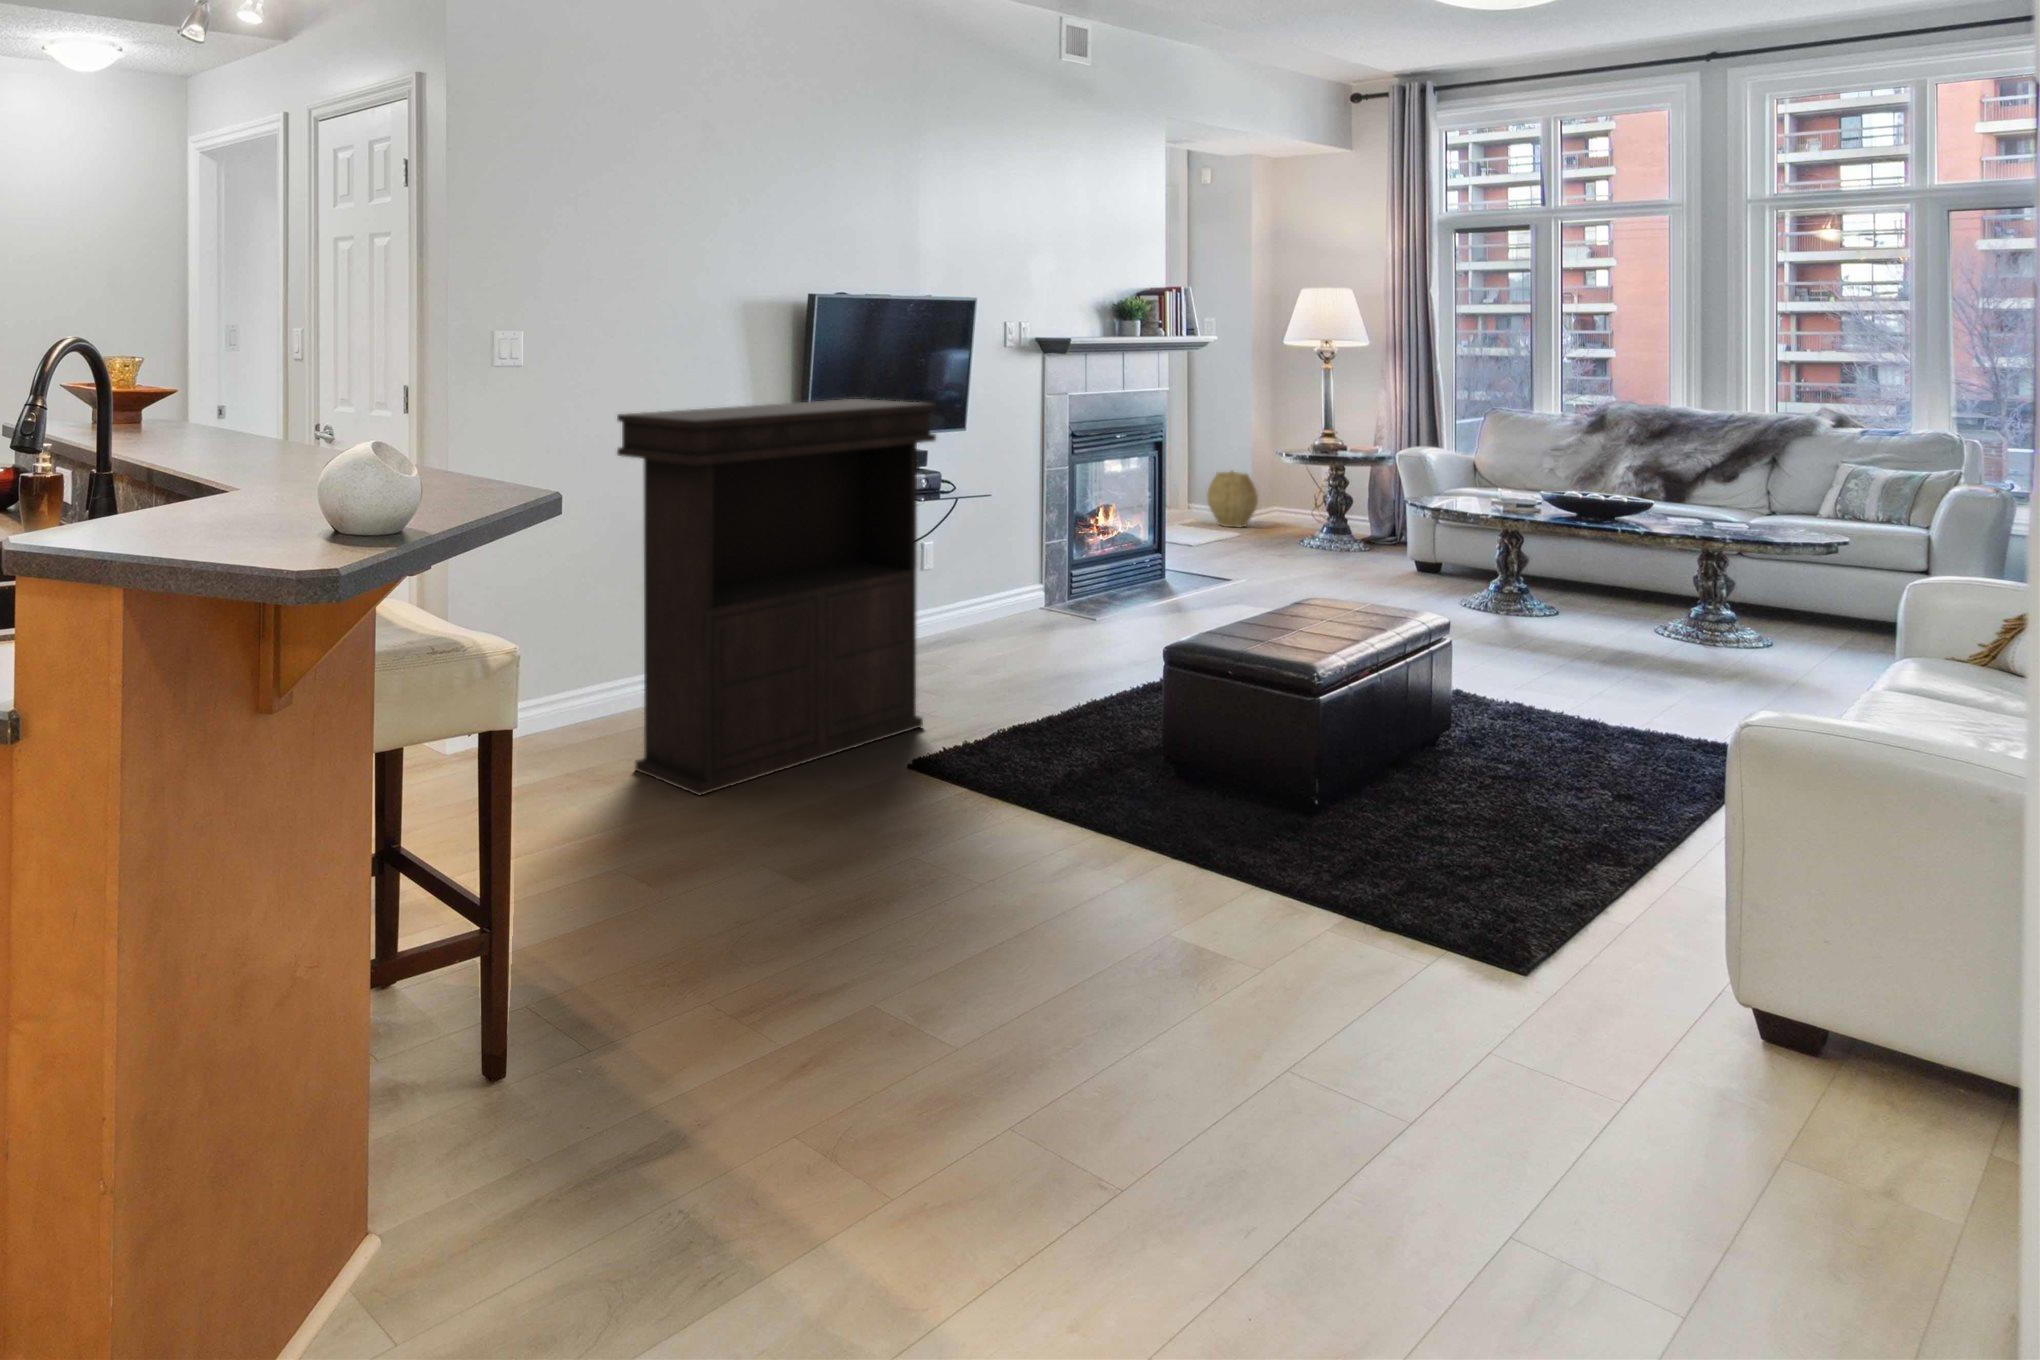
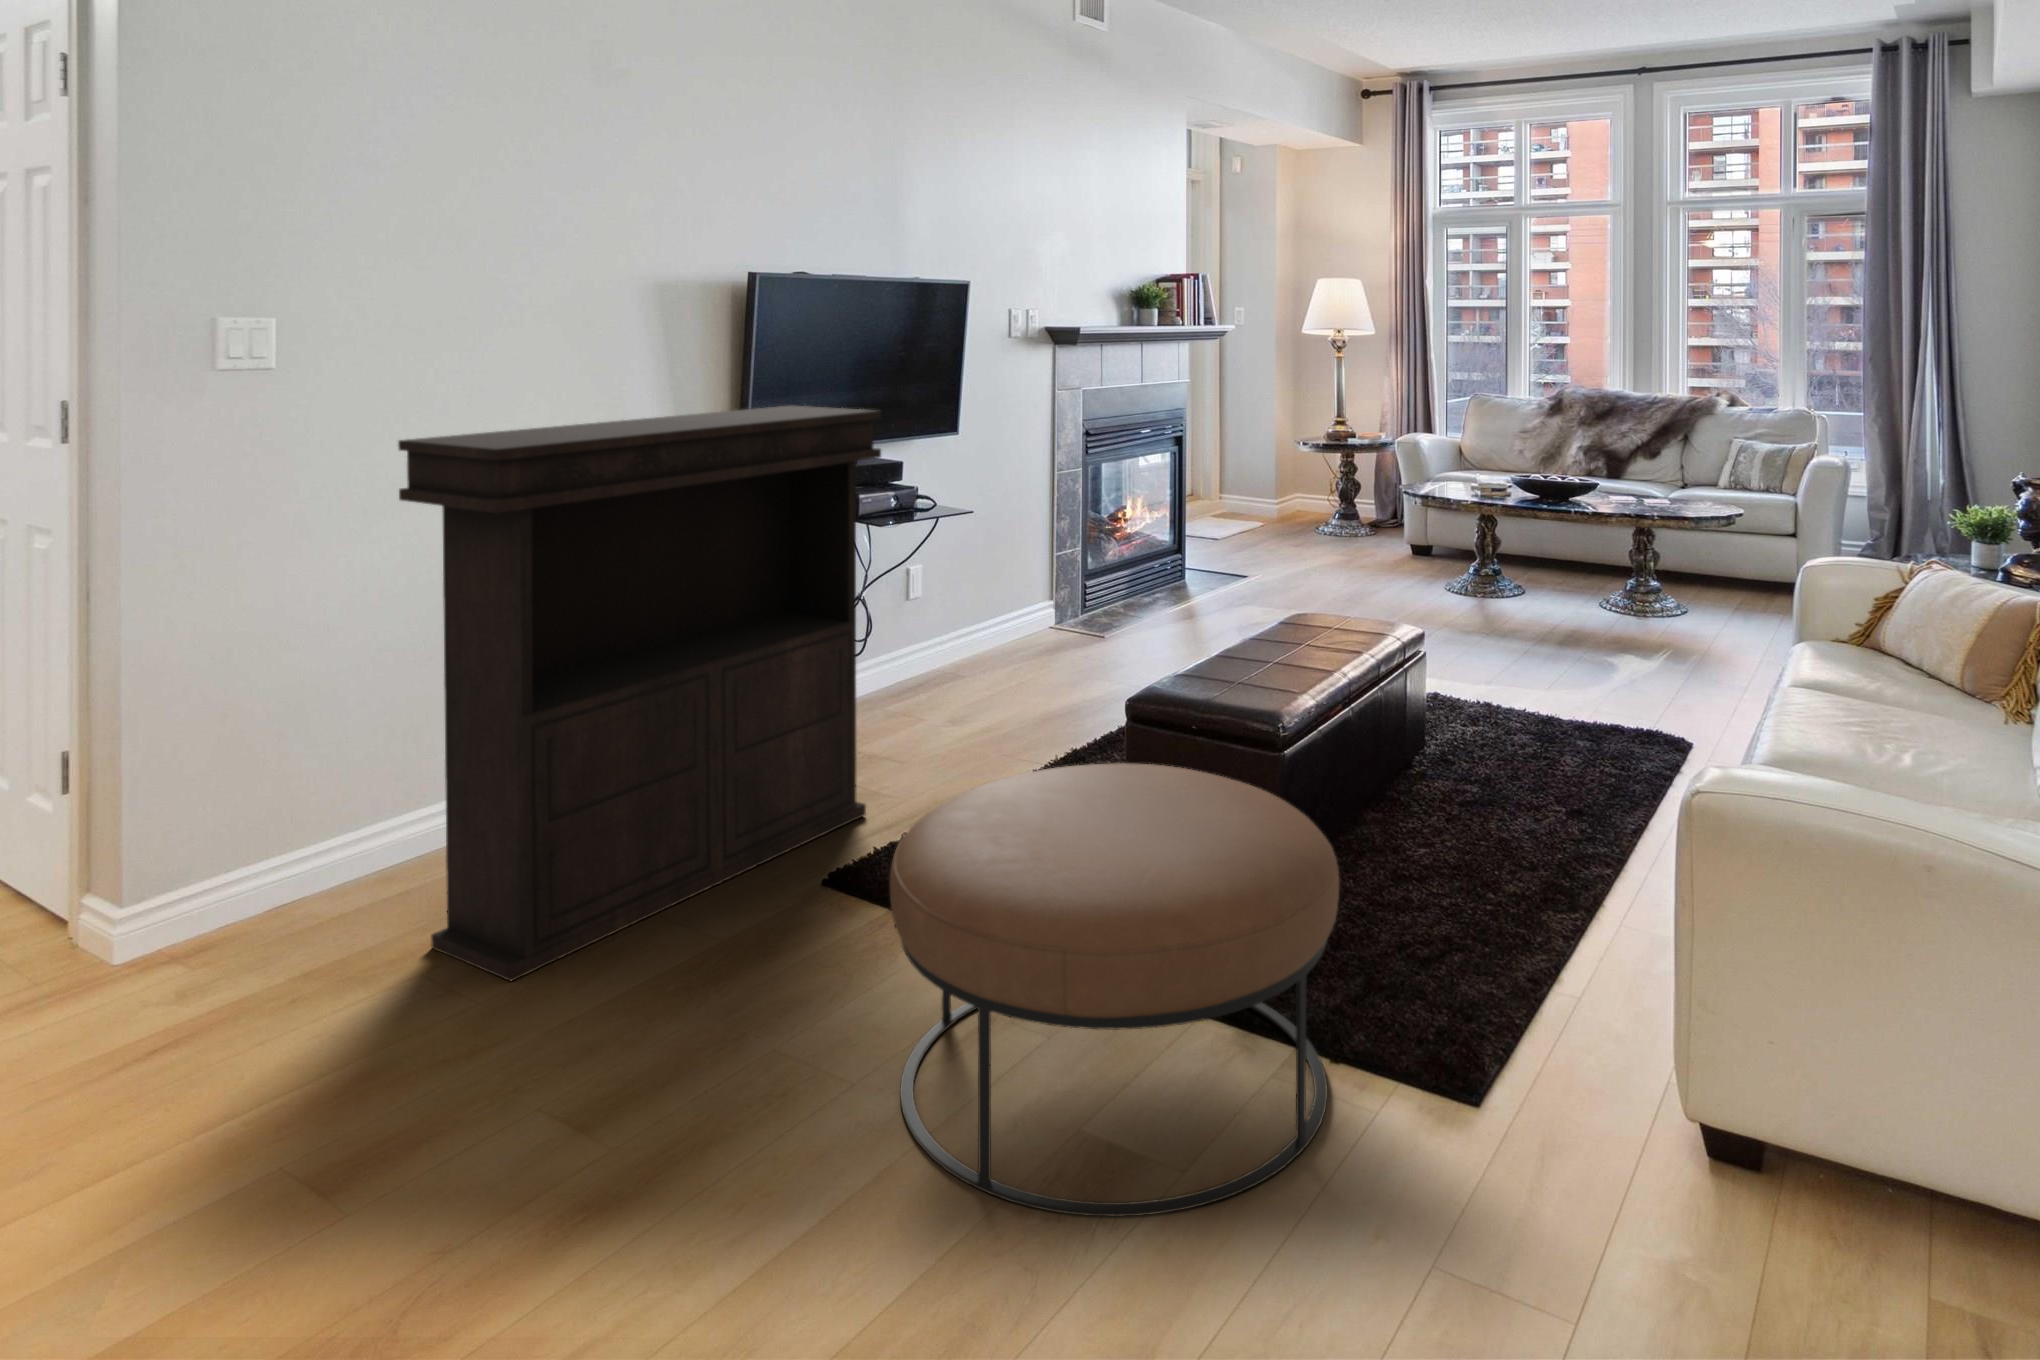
woven basket: present [1207,471,1258,527] -> none [1234,460,1280,518]
ottoman: none [1004,683,1391,998] -> present [890,763,1339,1217]

